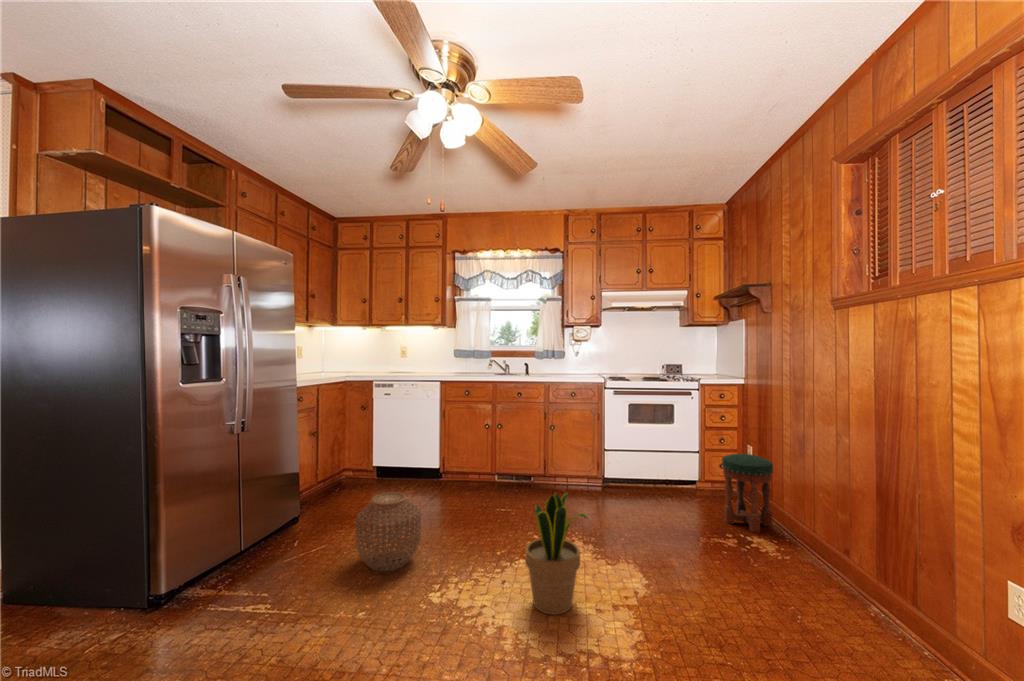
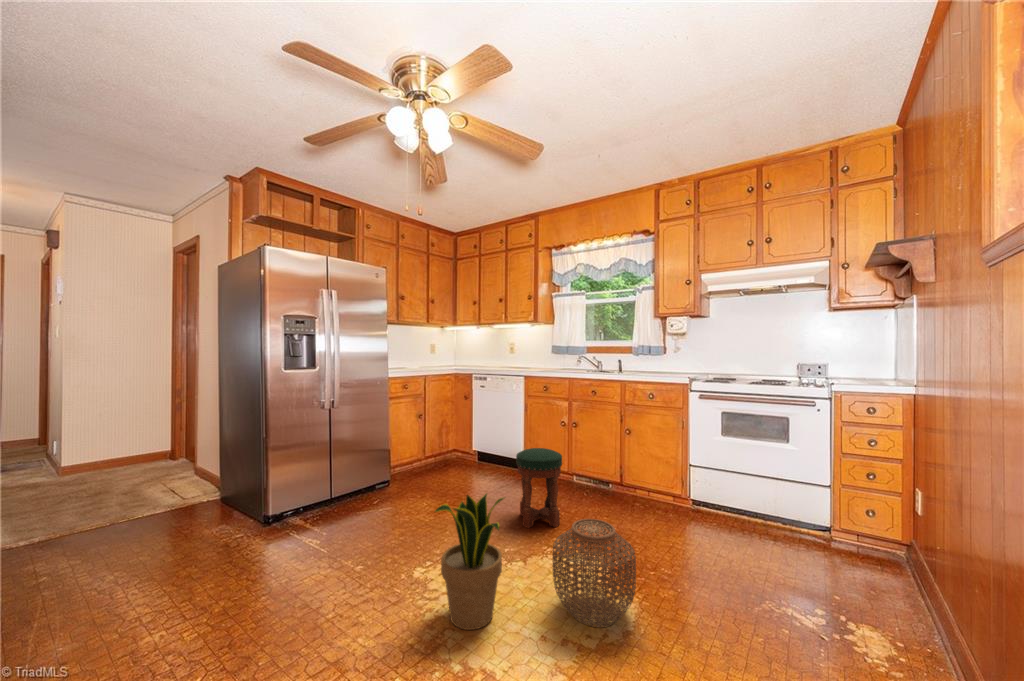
stool: present [722,454,773,533] -> present [516,448,562,528]
woven basket: present [355,493,421,571] -> present [553,519,636,627]

